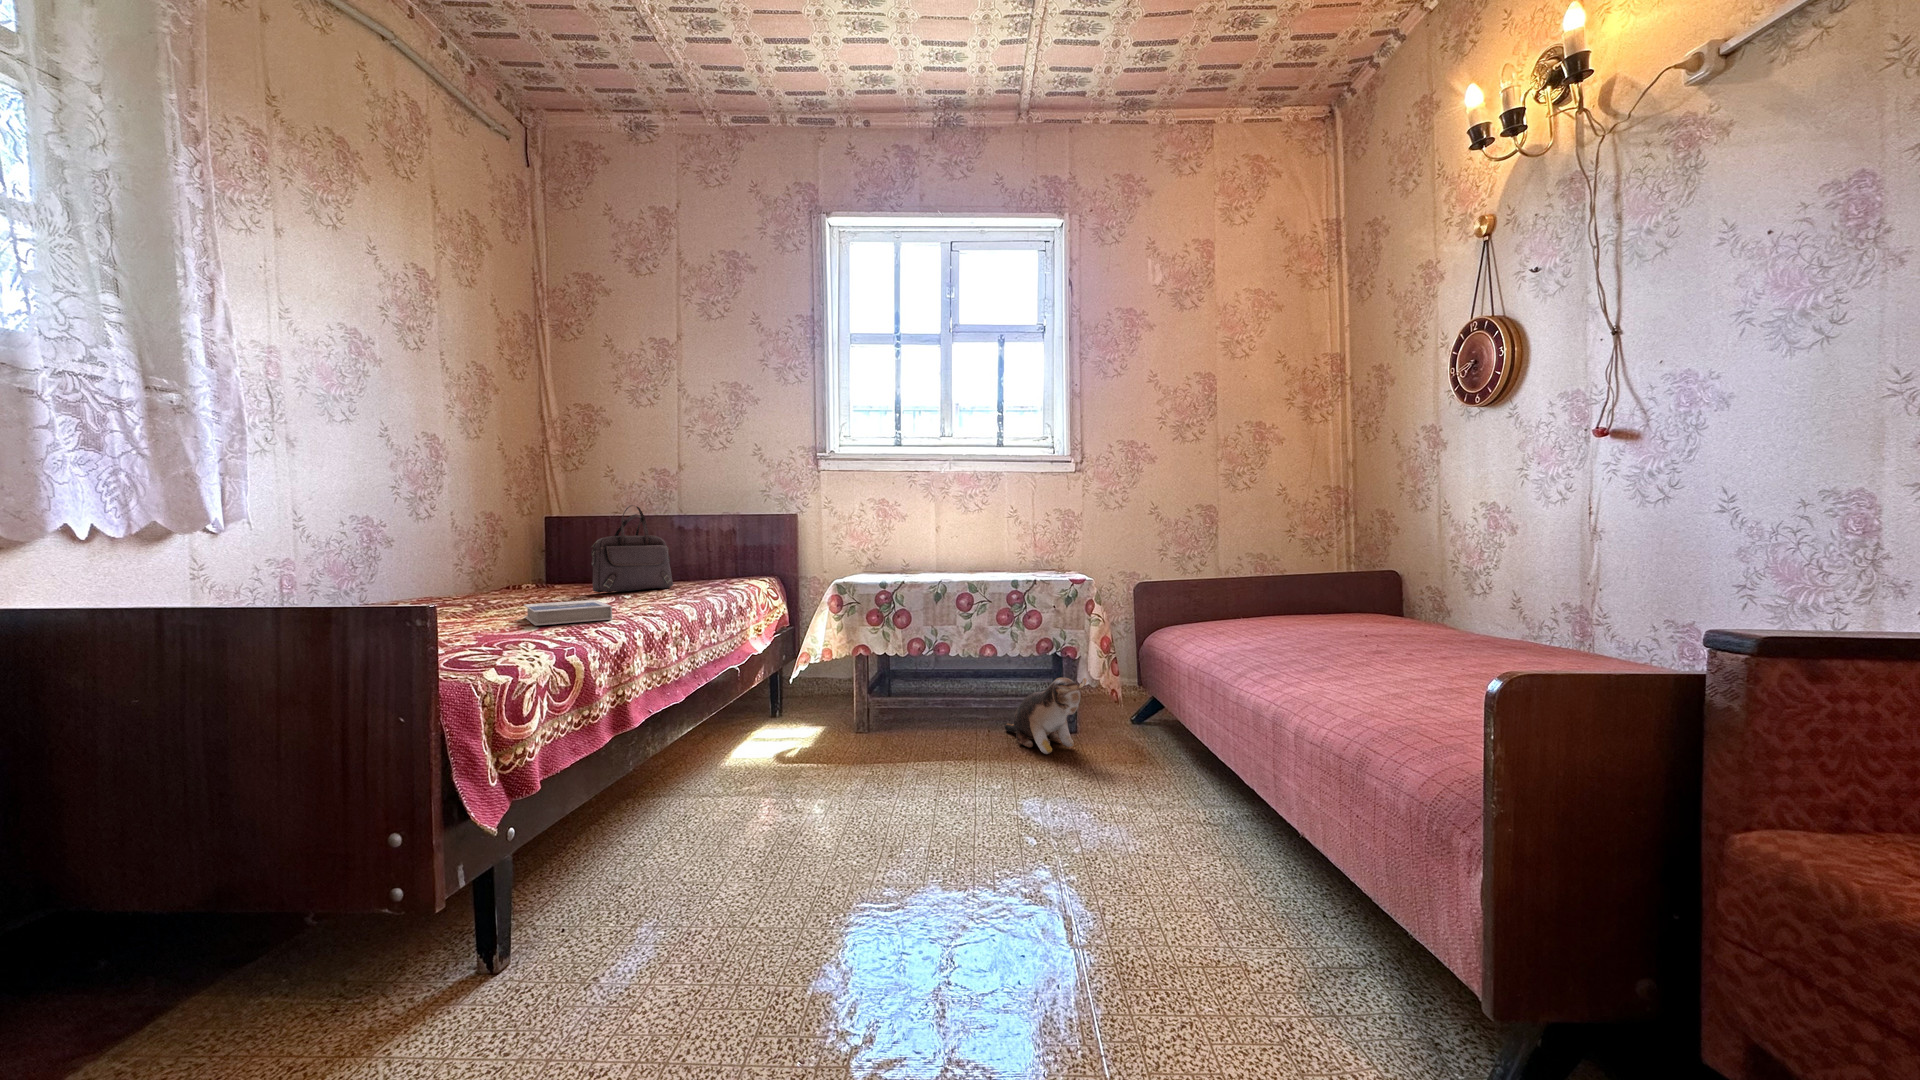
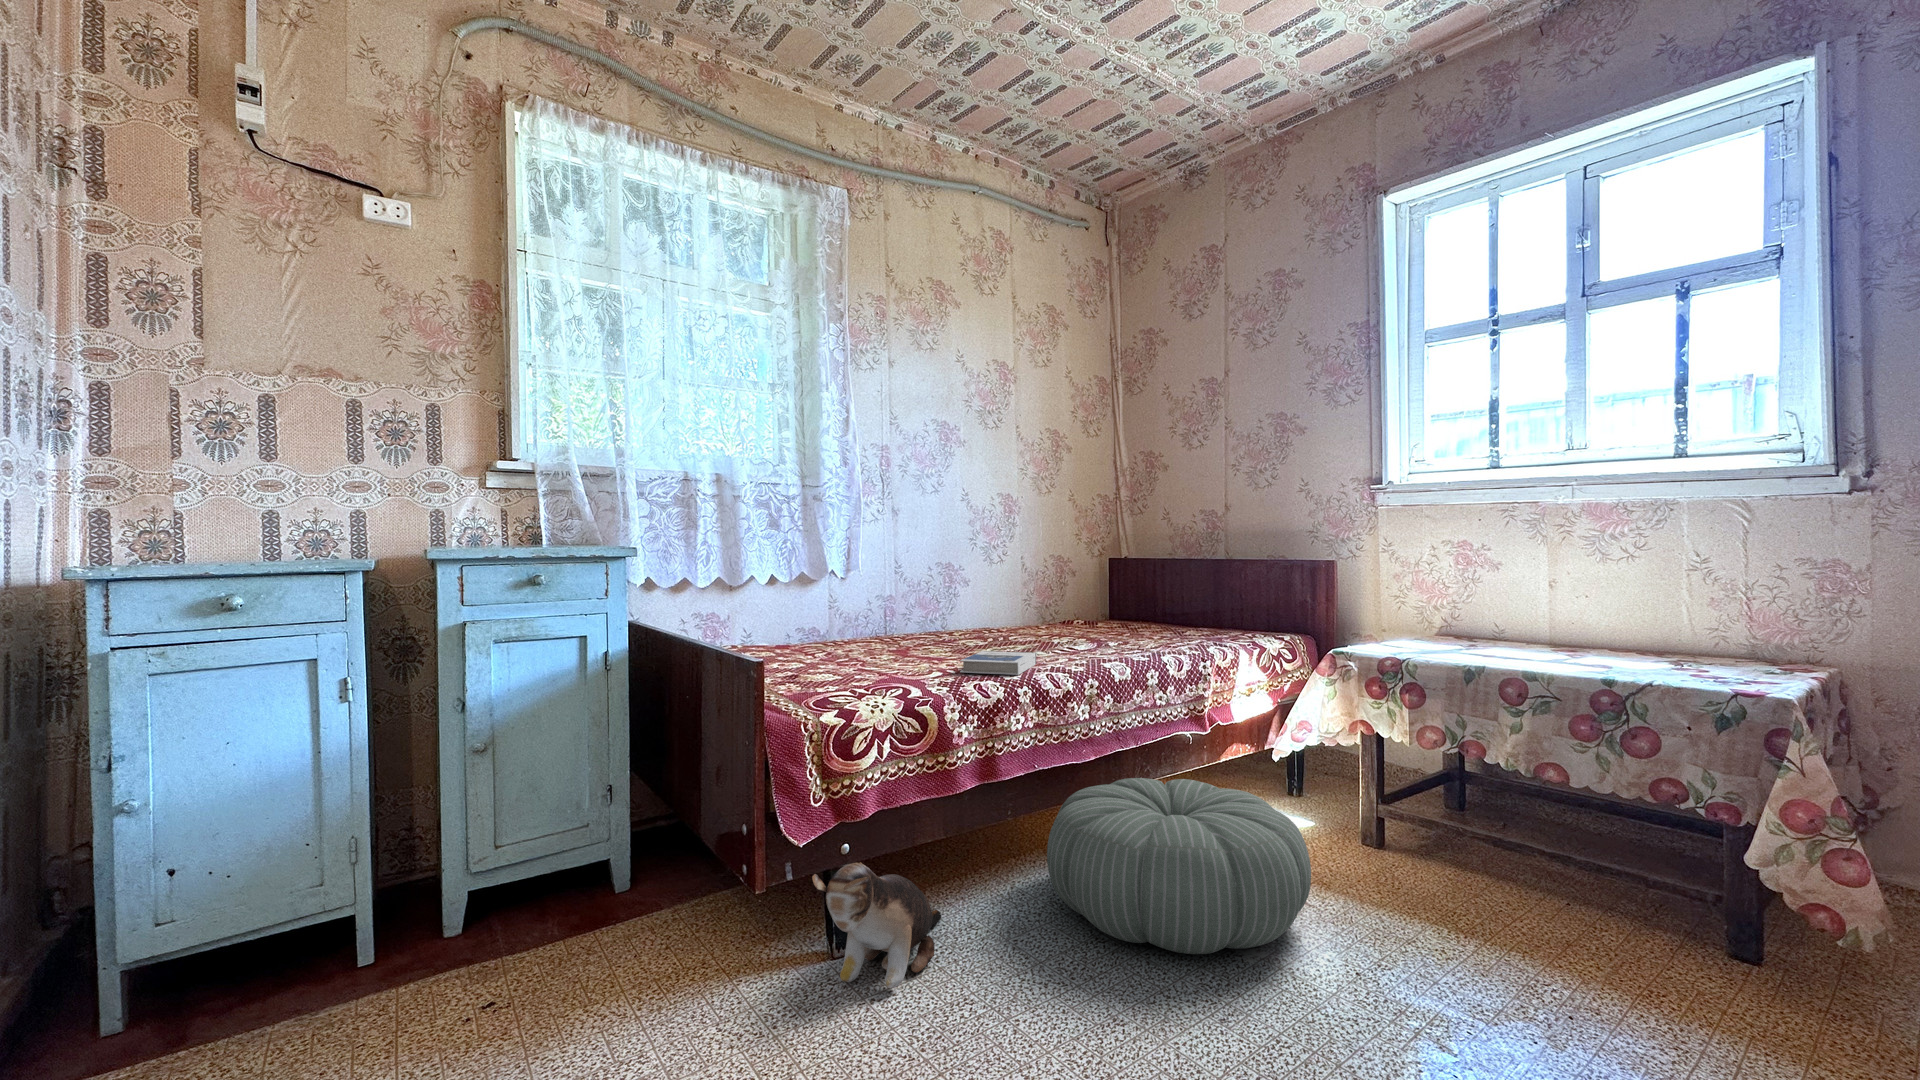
handbag: present [591,505,673,592] -> none [1090,559,1169,643]
plush toy: present [1005,678,1087,754] -> present [812,862,941,988]
pouf: none [673,693,911,837] -> present [1047,778,1311,954]

